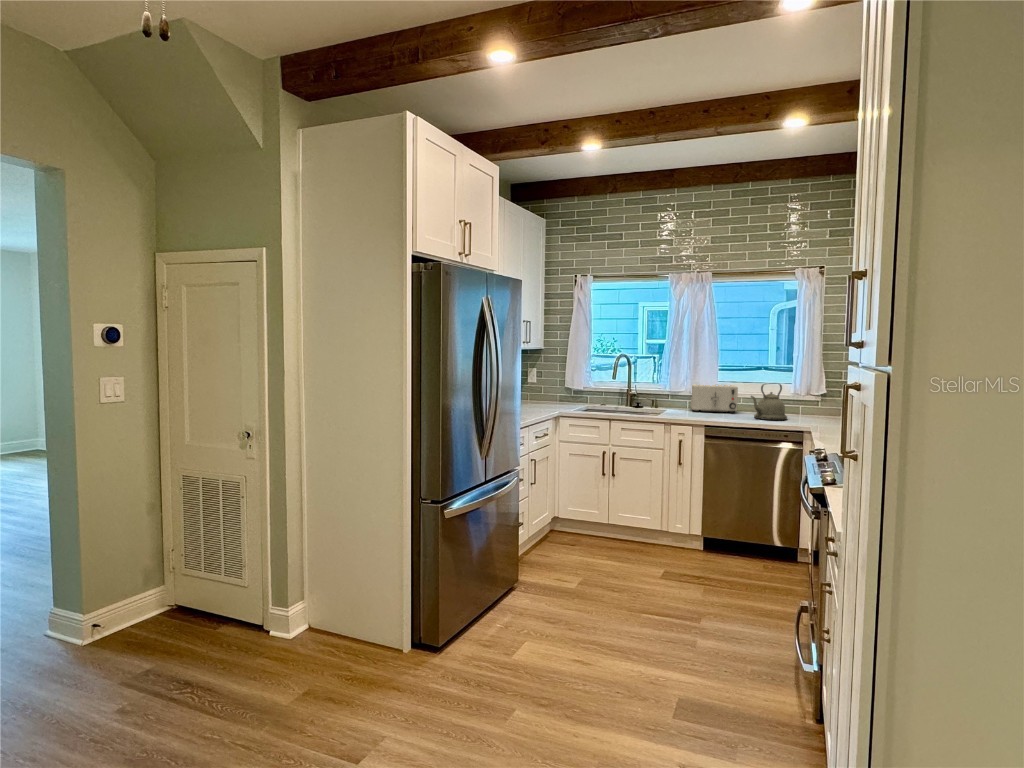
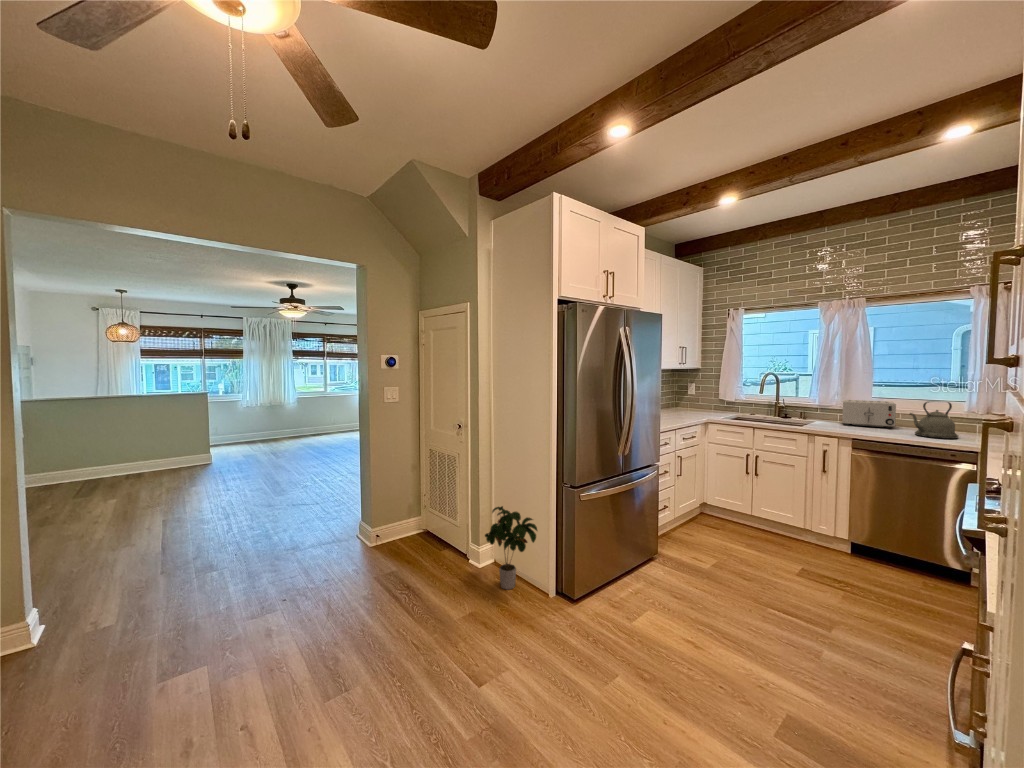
potted plant: none [299,543,385,658] -> present [485,506,537,589]

